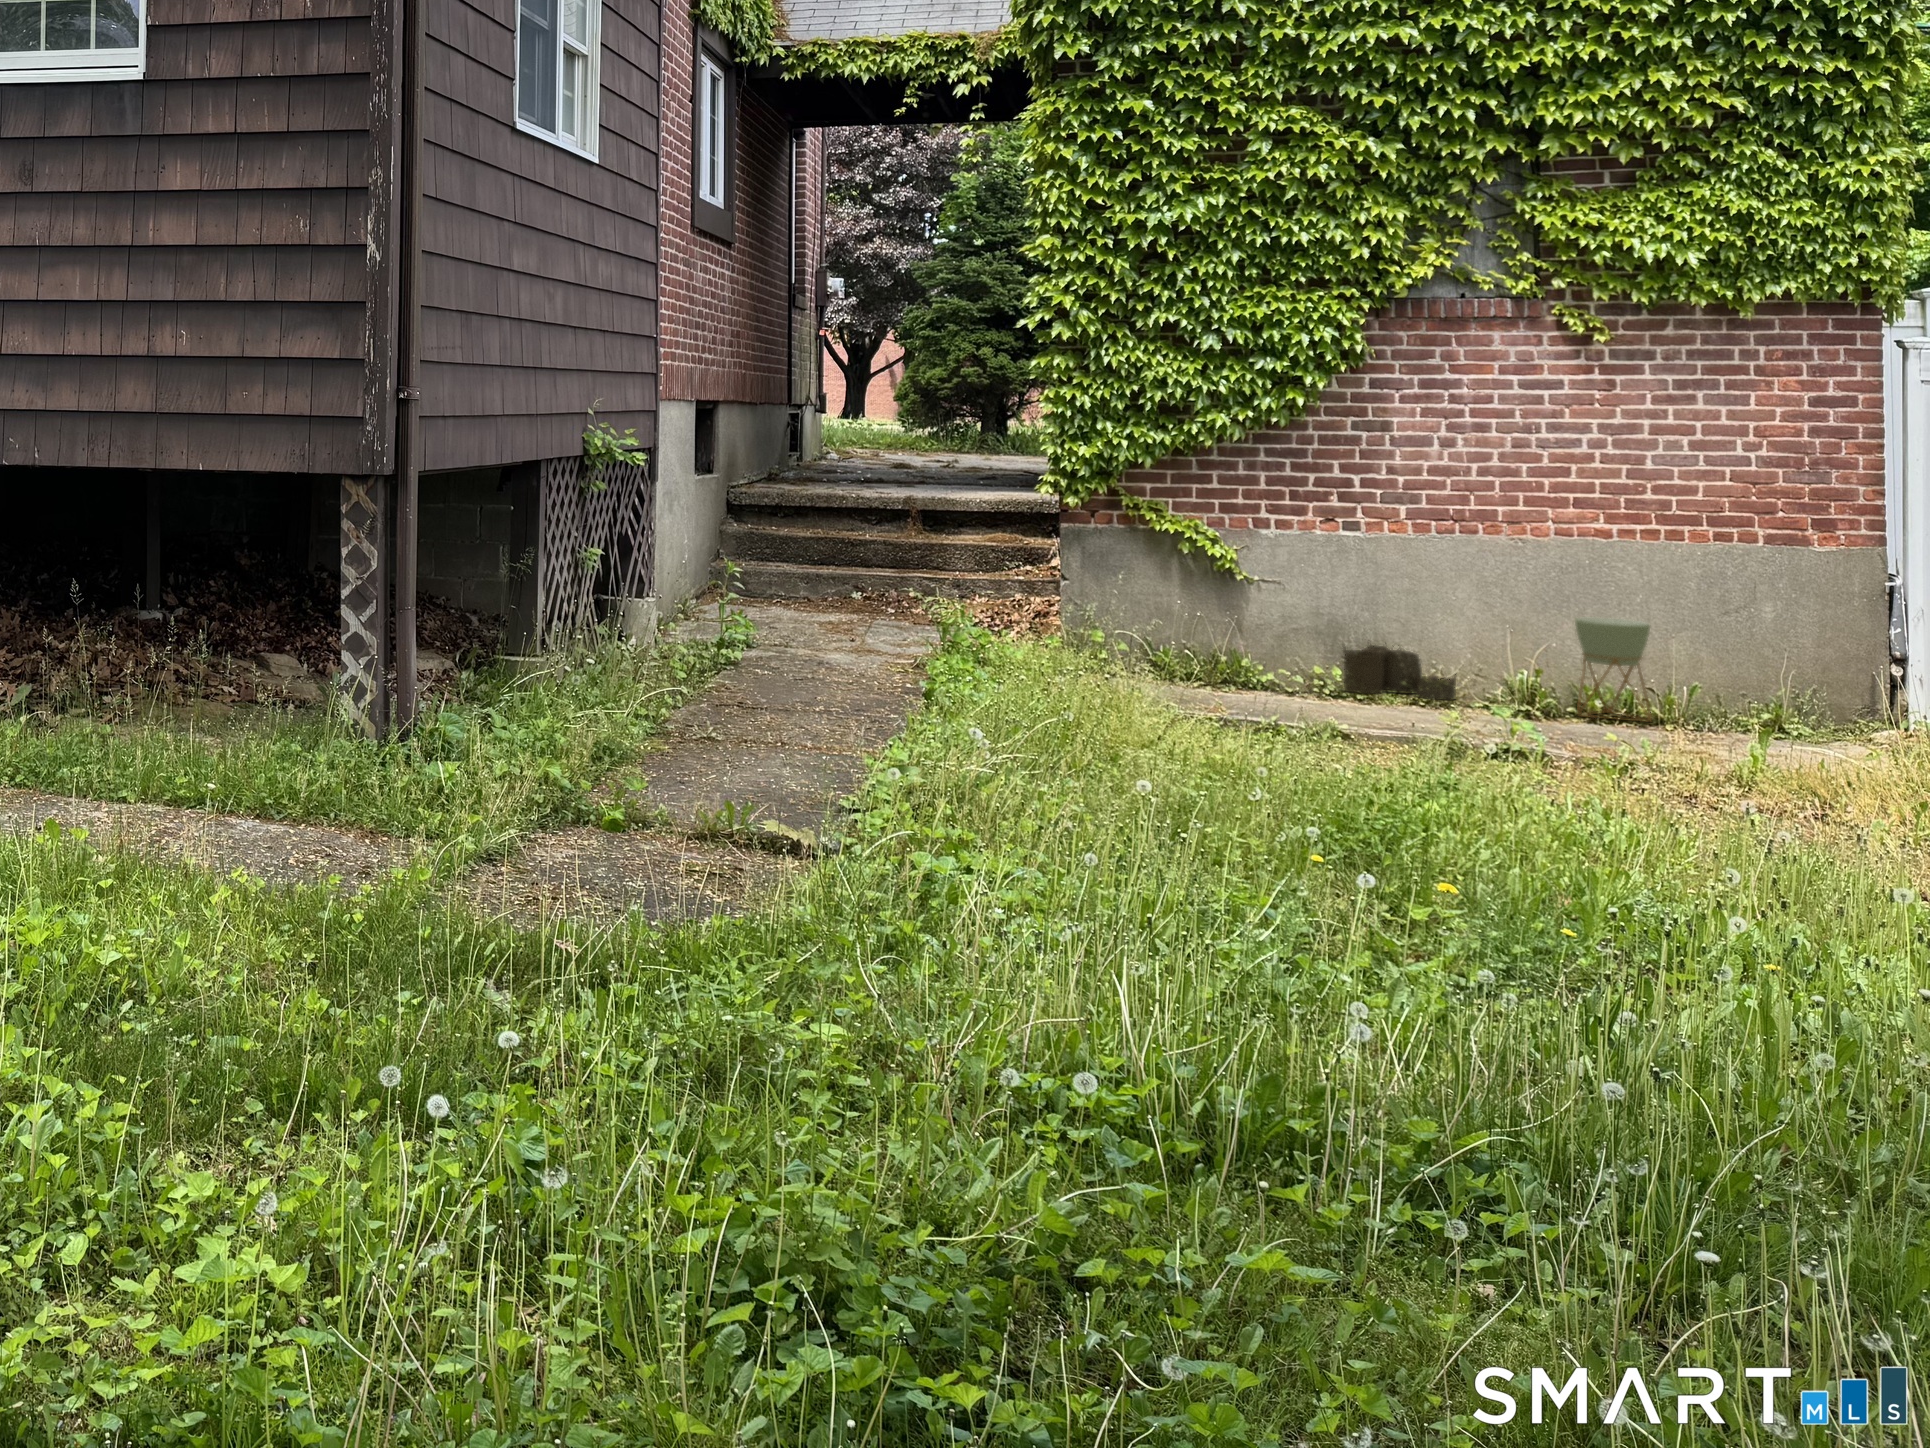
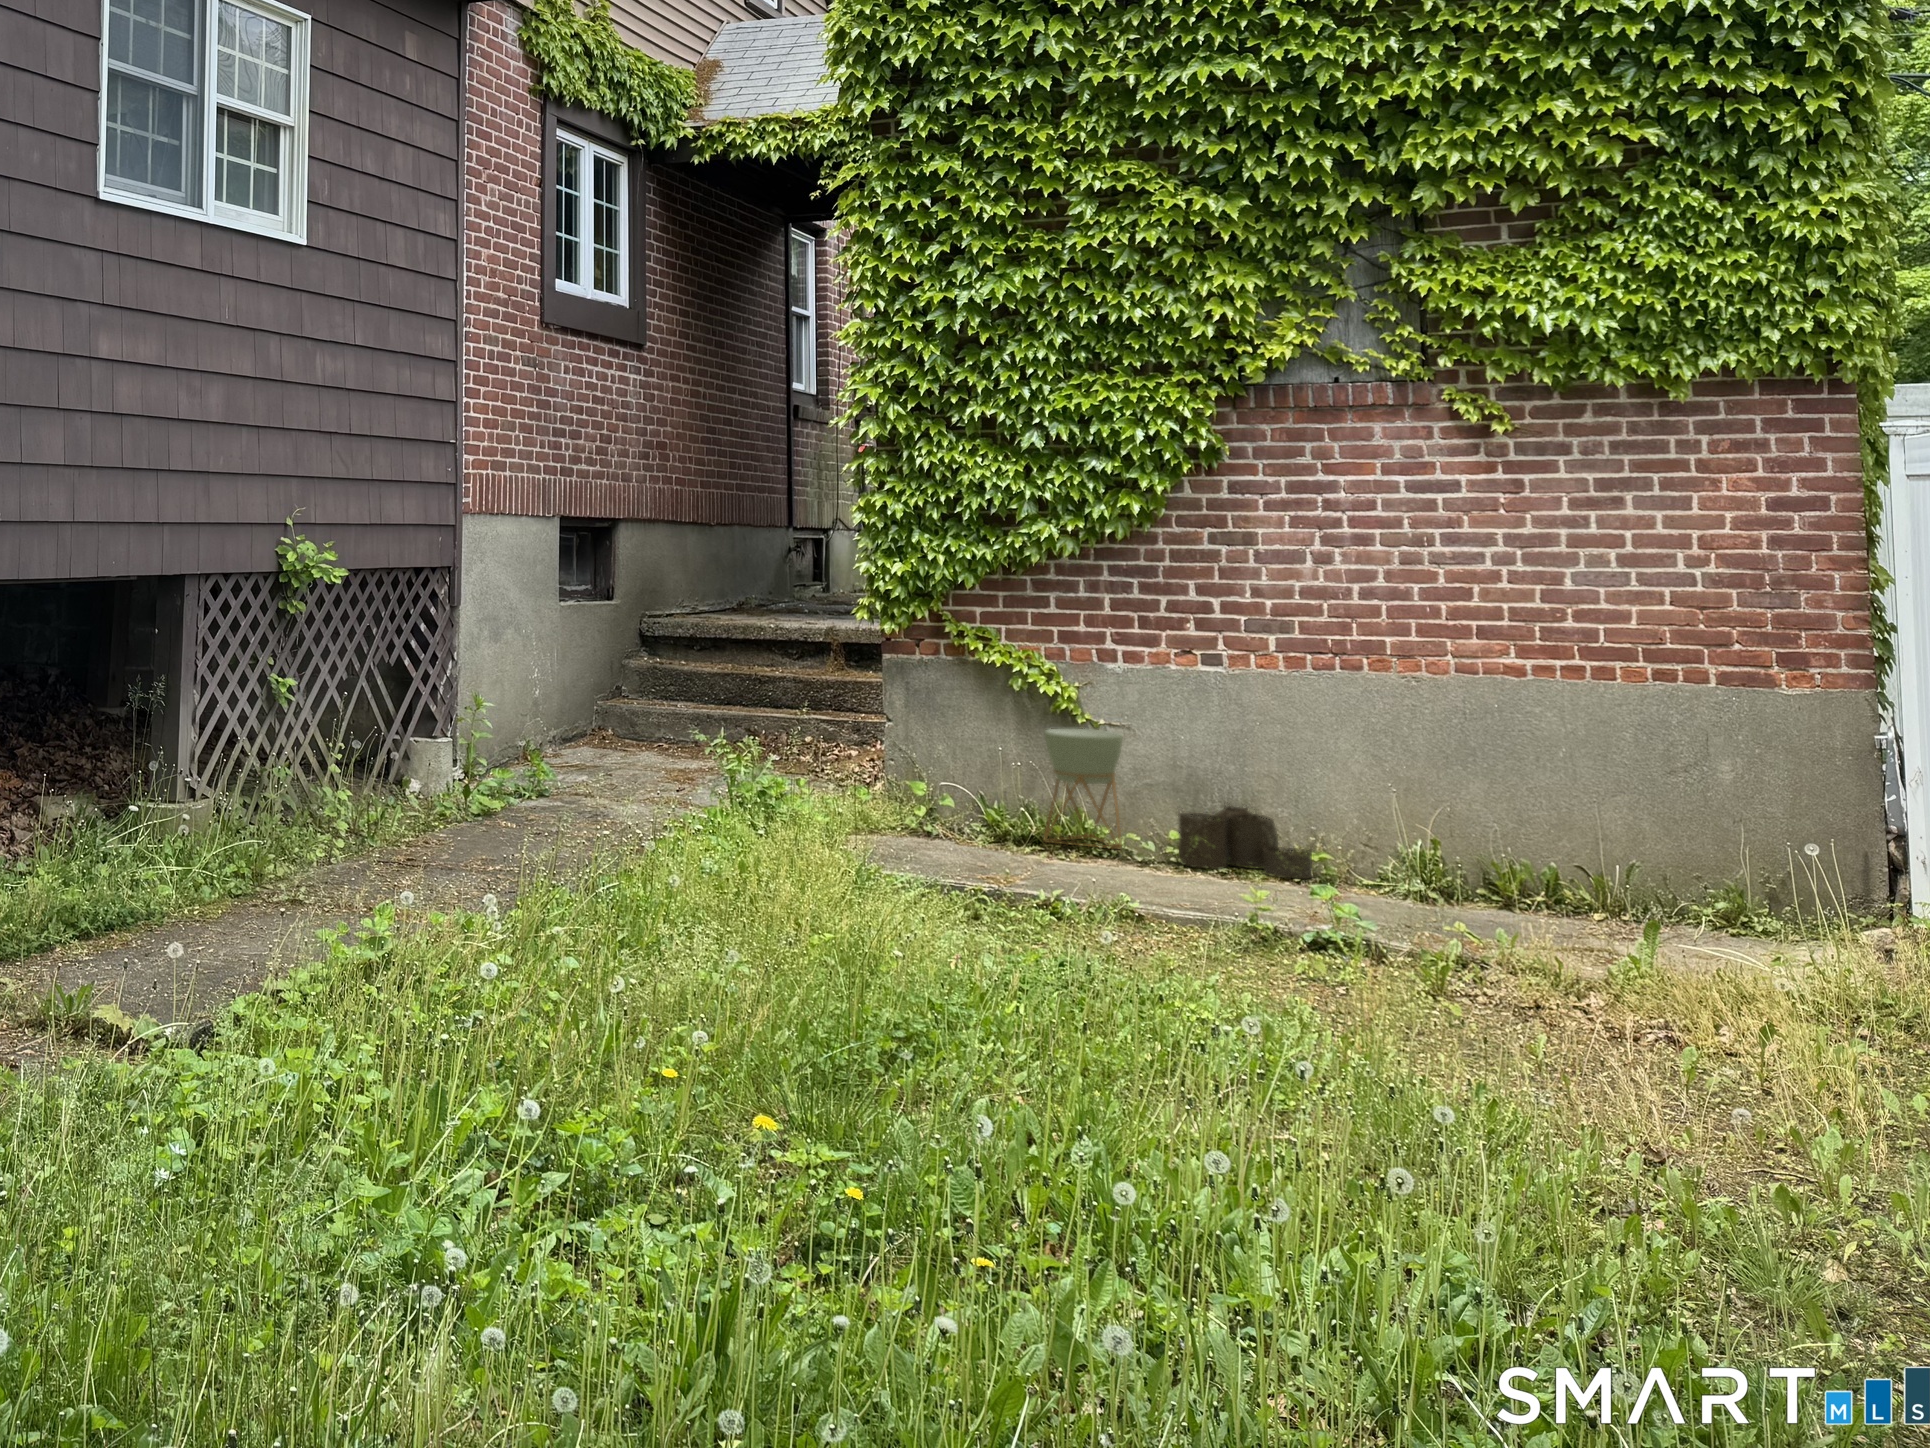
planter: present [1575,618,1652,722] -> present [1044,729,1123,849]

